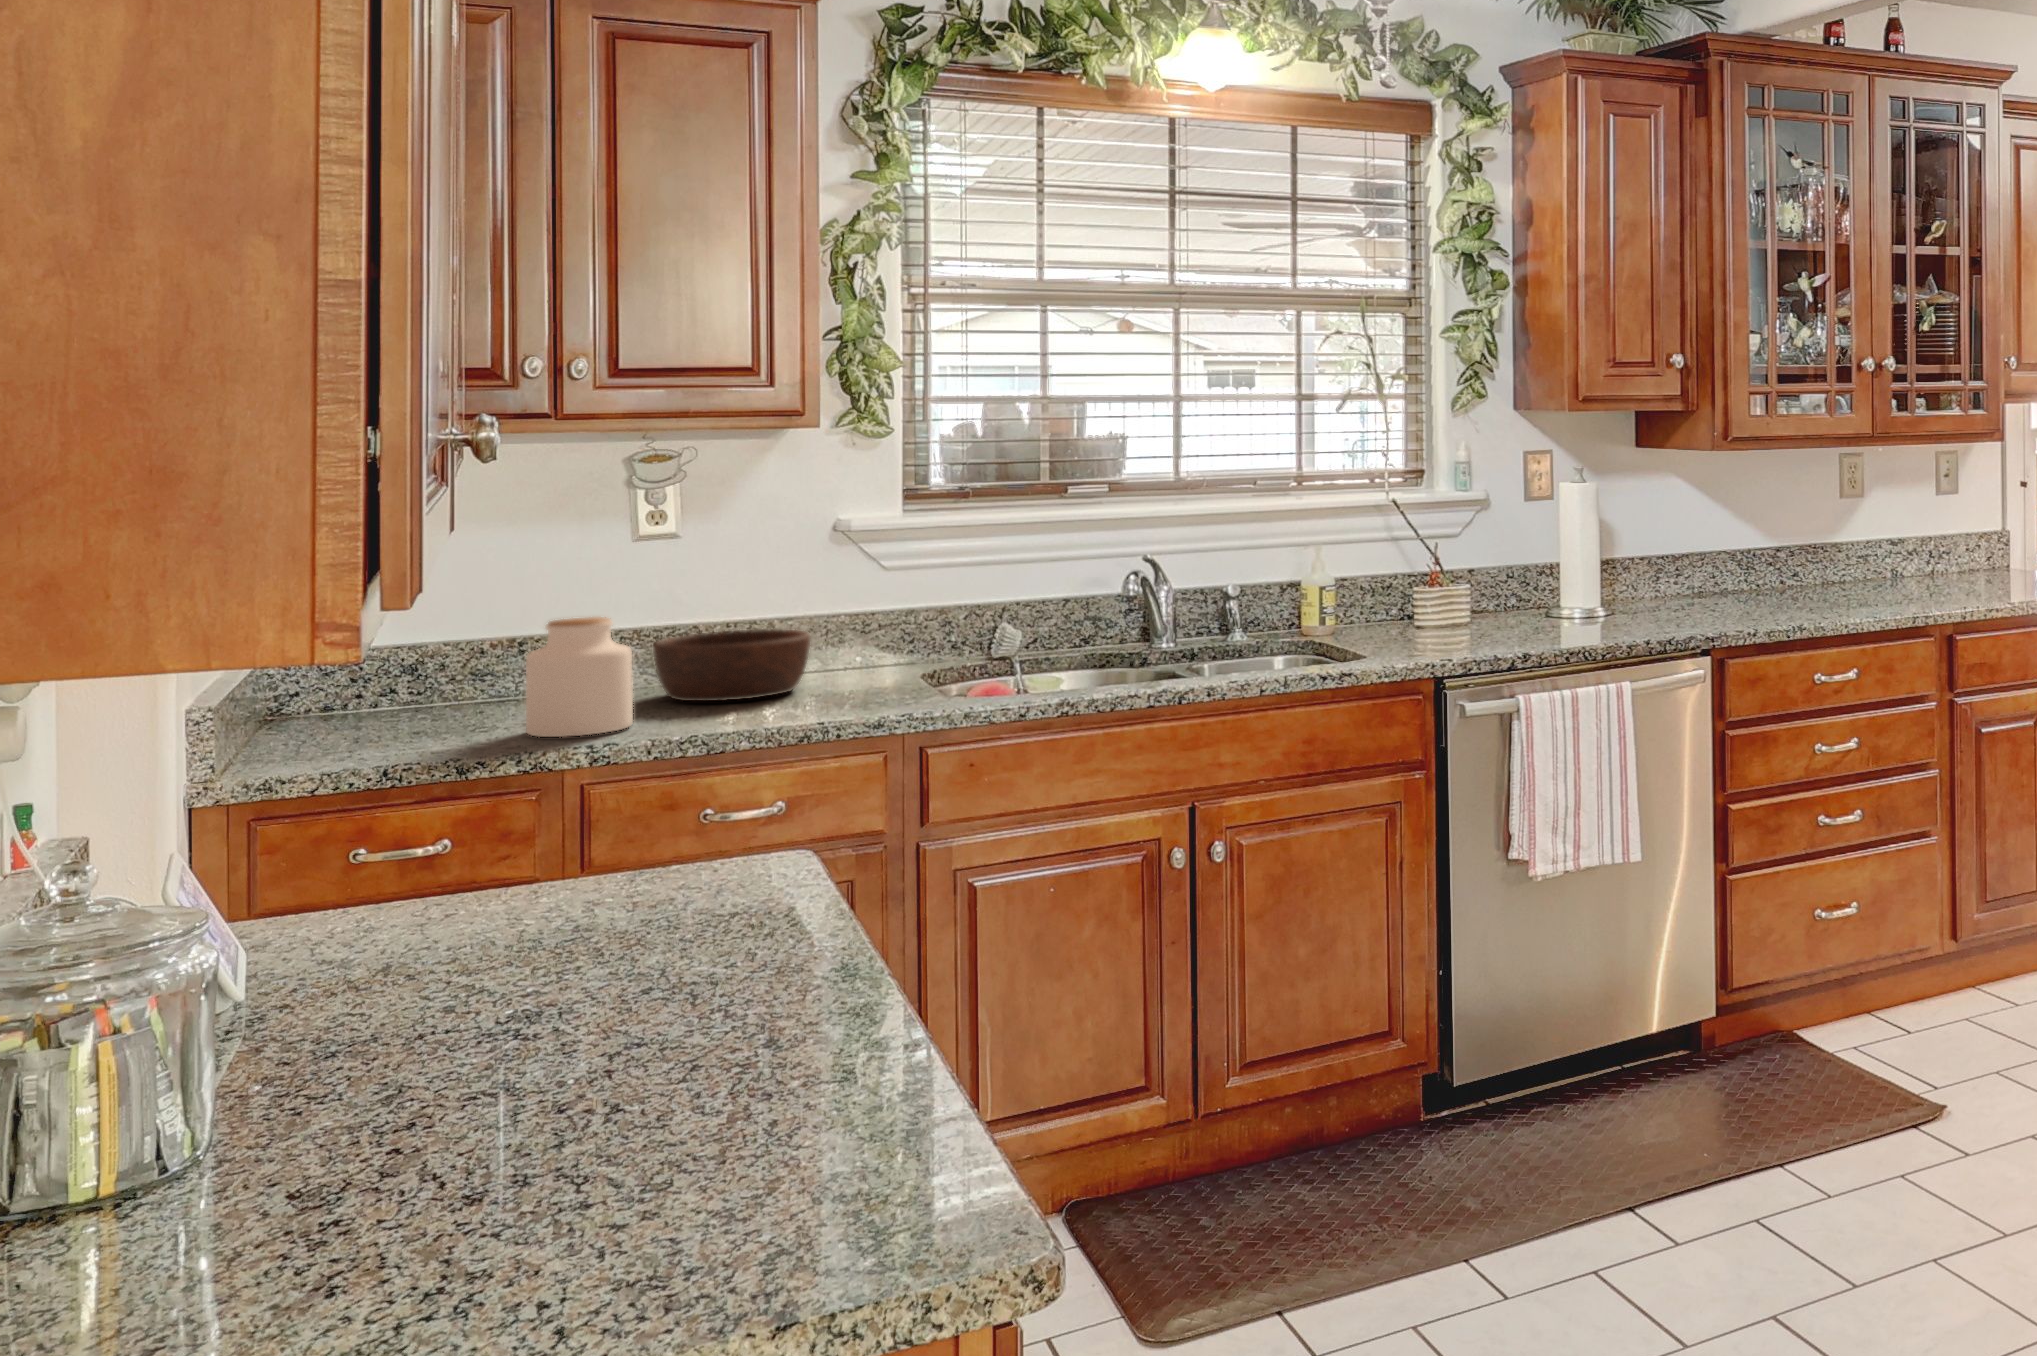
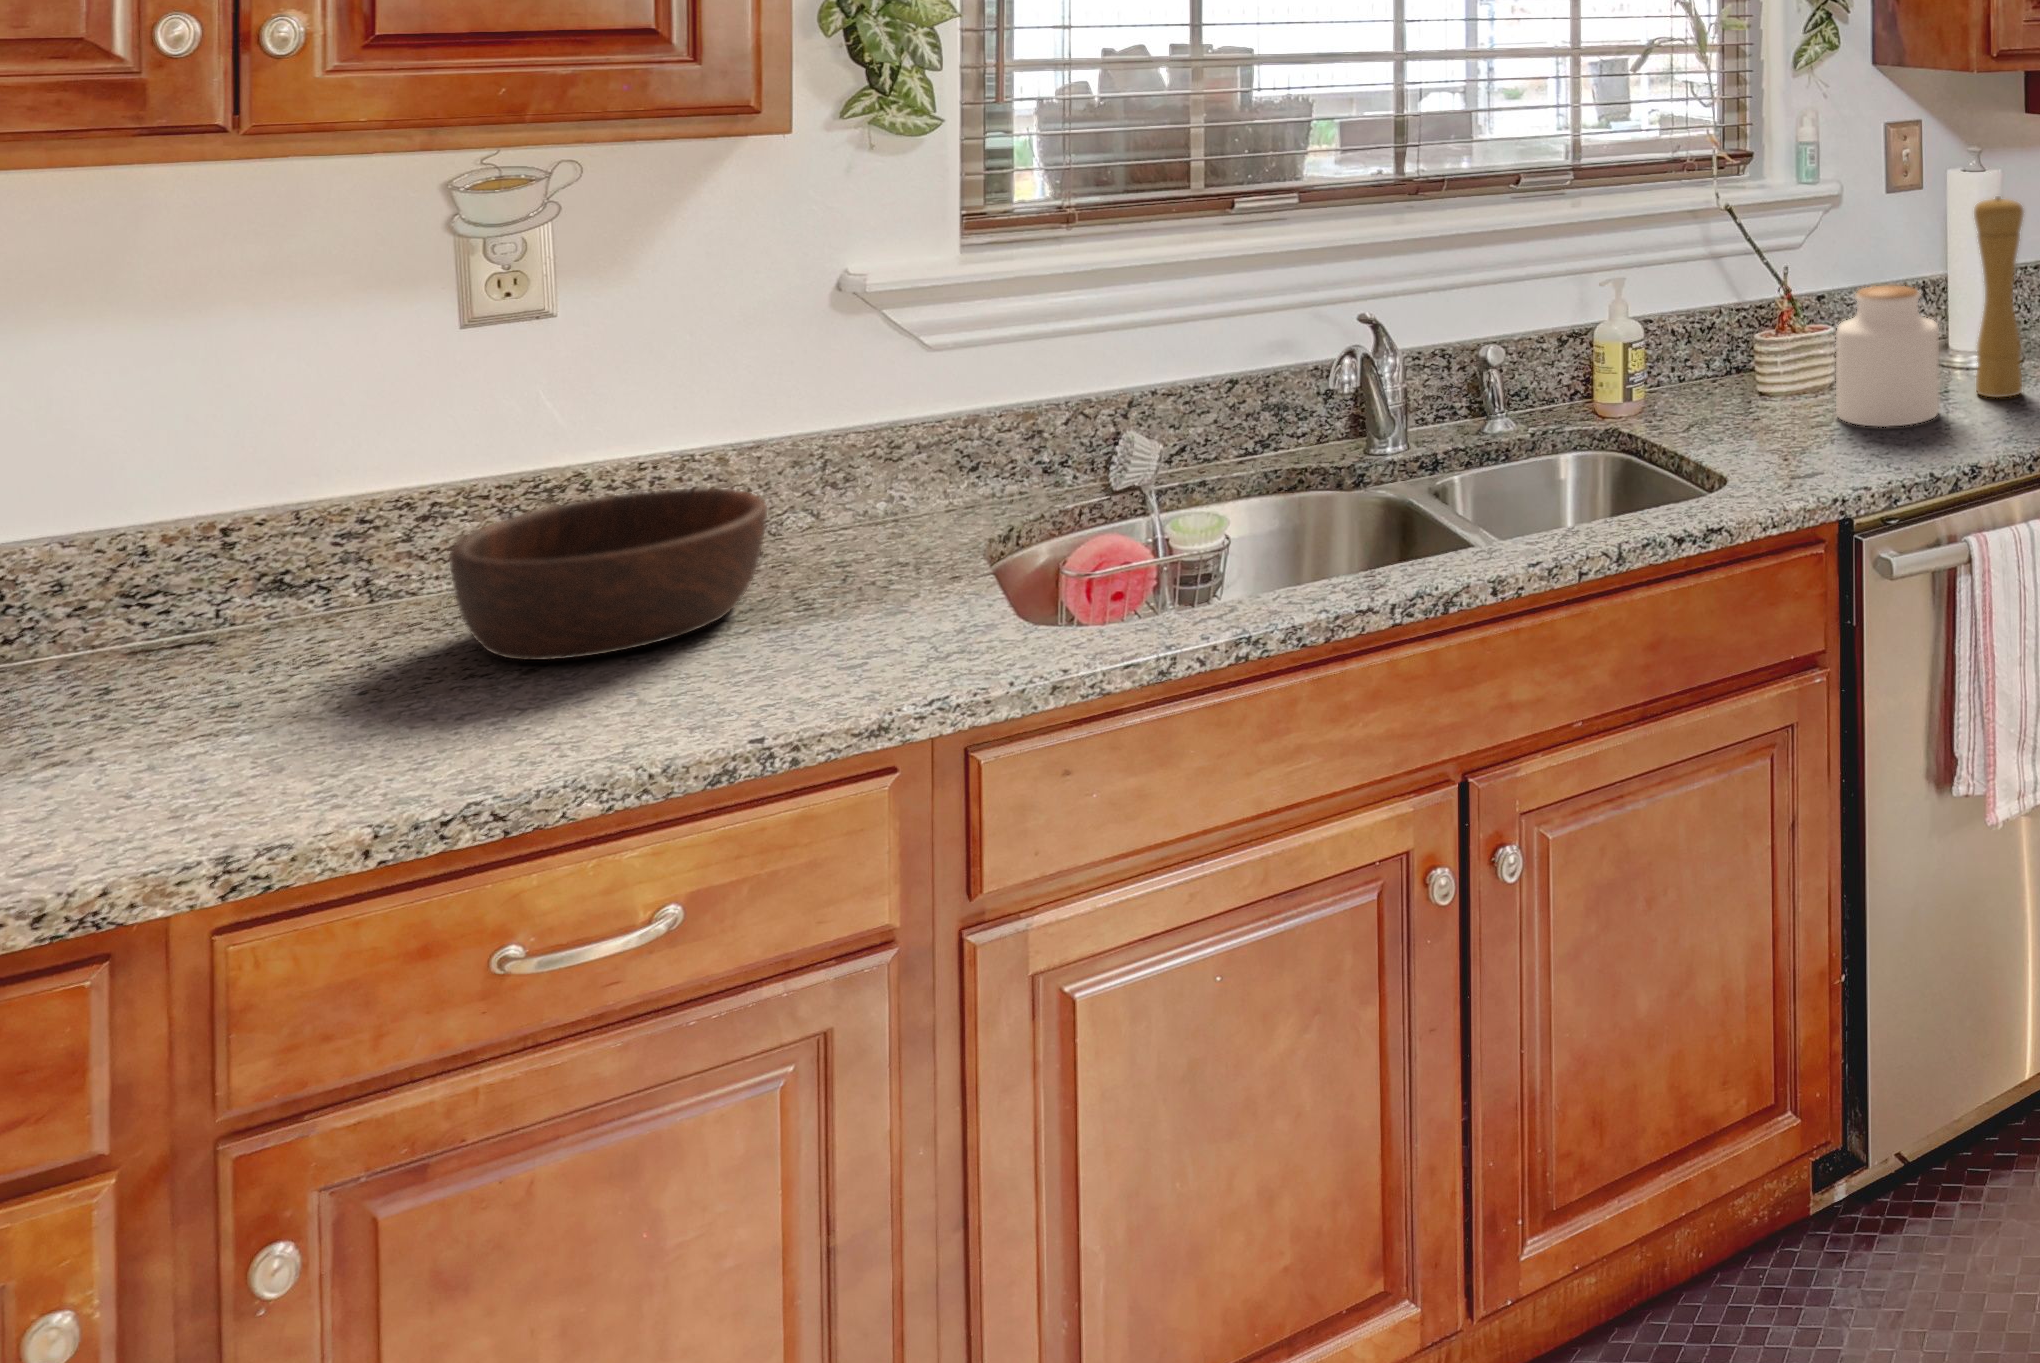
pepper mill: none [1563,493,1597,628] -> present [1974,197,2023,398]
jar: present [526,617,633,737] -> present [1836,286,1939,427]

